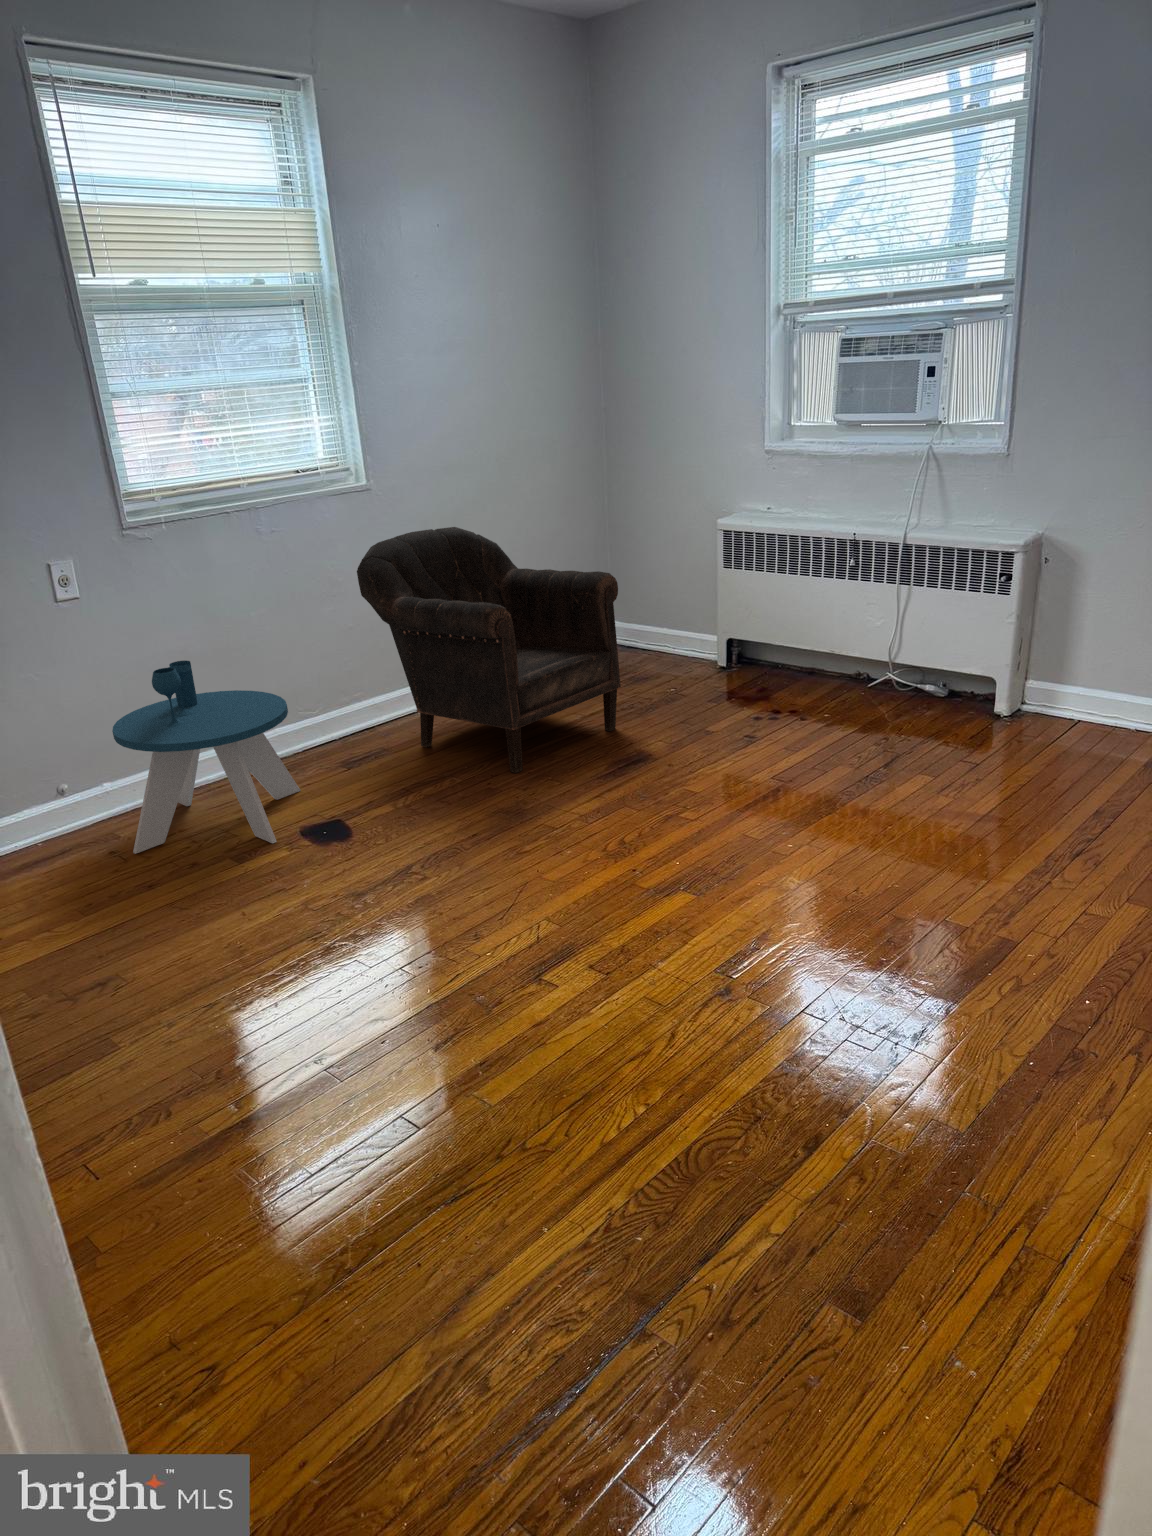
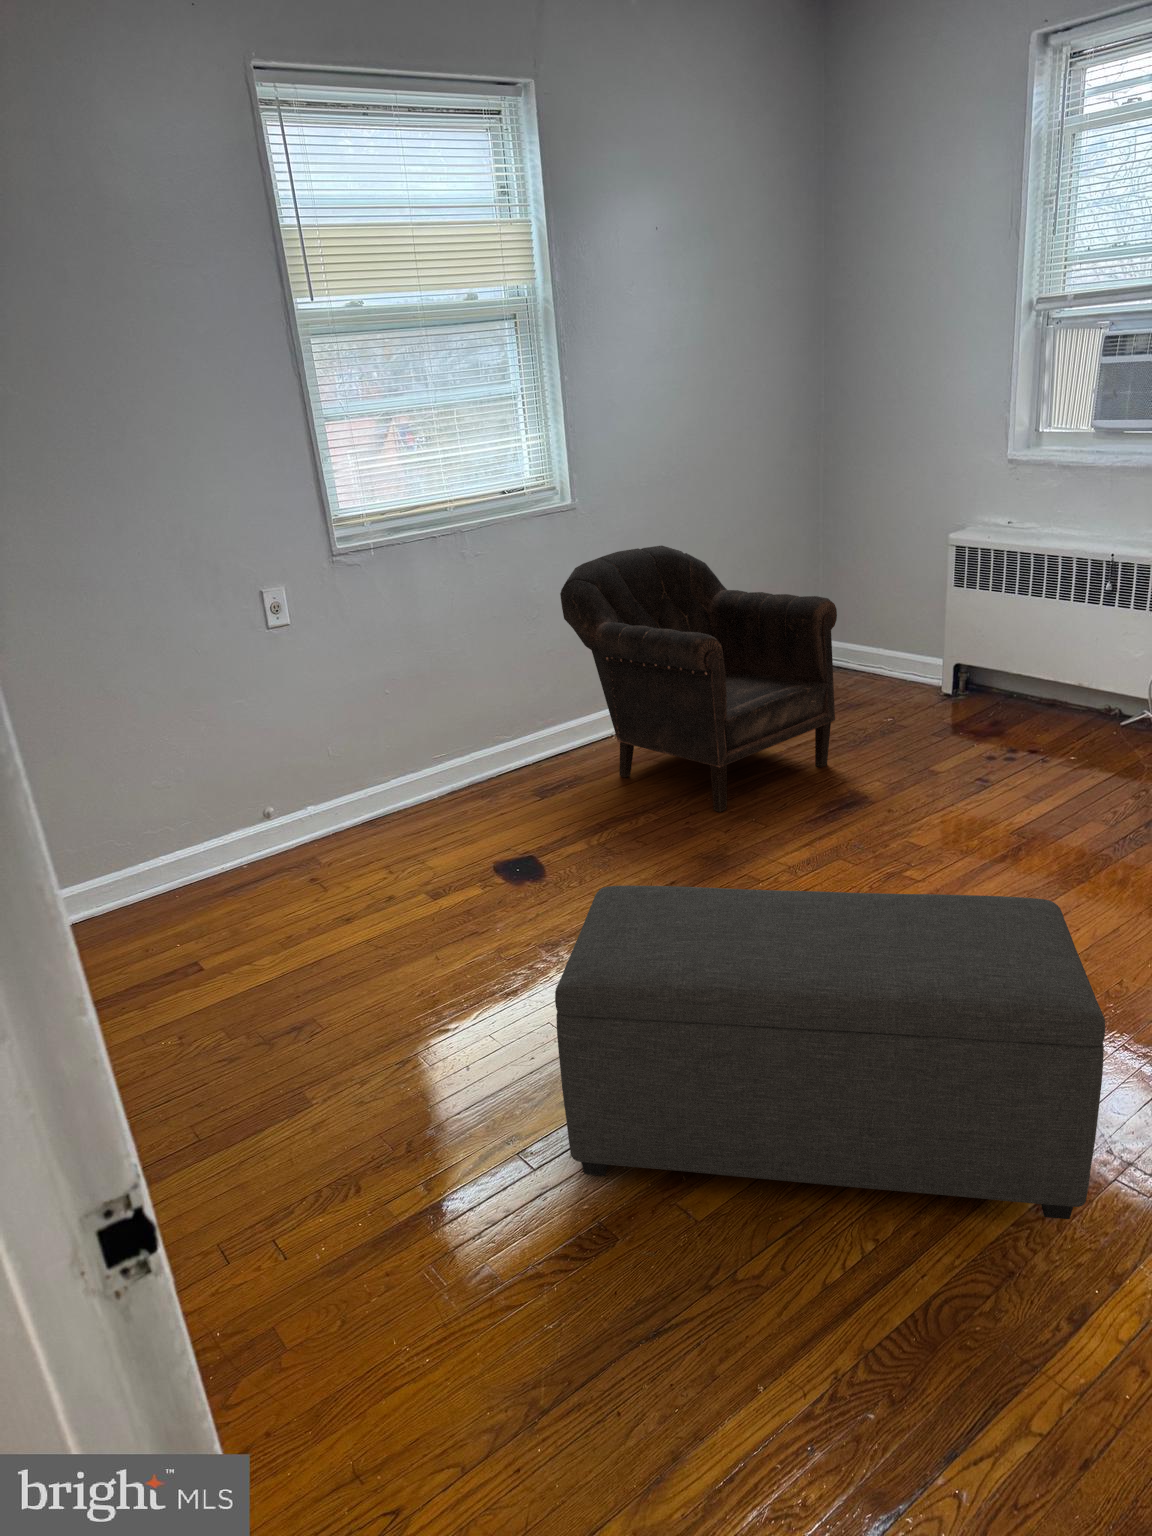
side table: present [112,661,301,854] -> none [316,687,497,883]
ottoman: none [352,807,825,1080] -> present [555,886,1105,1219]

